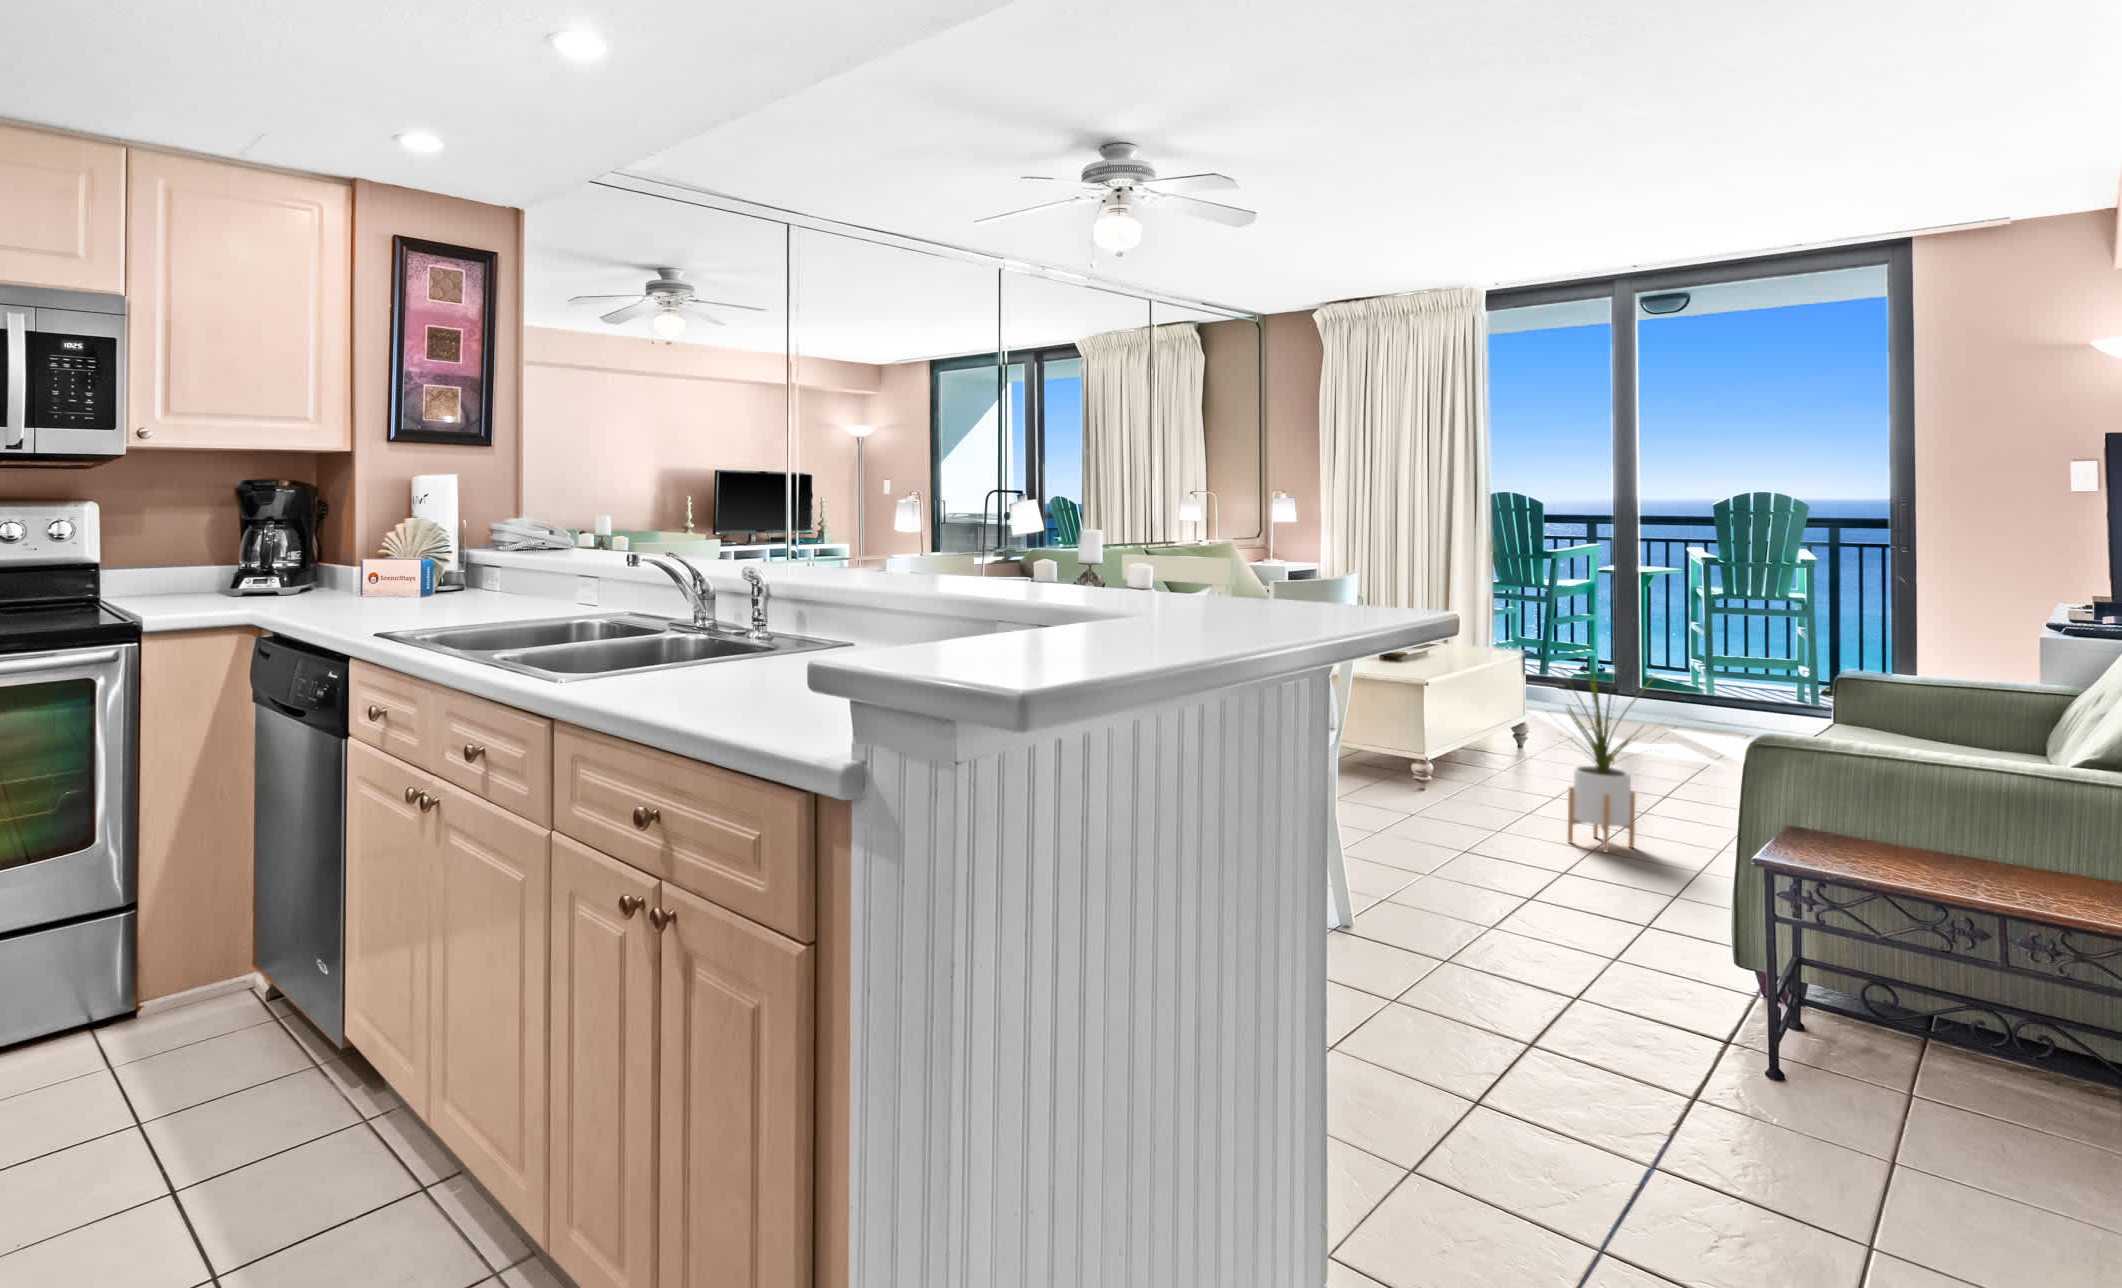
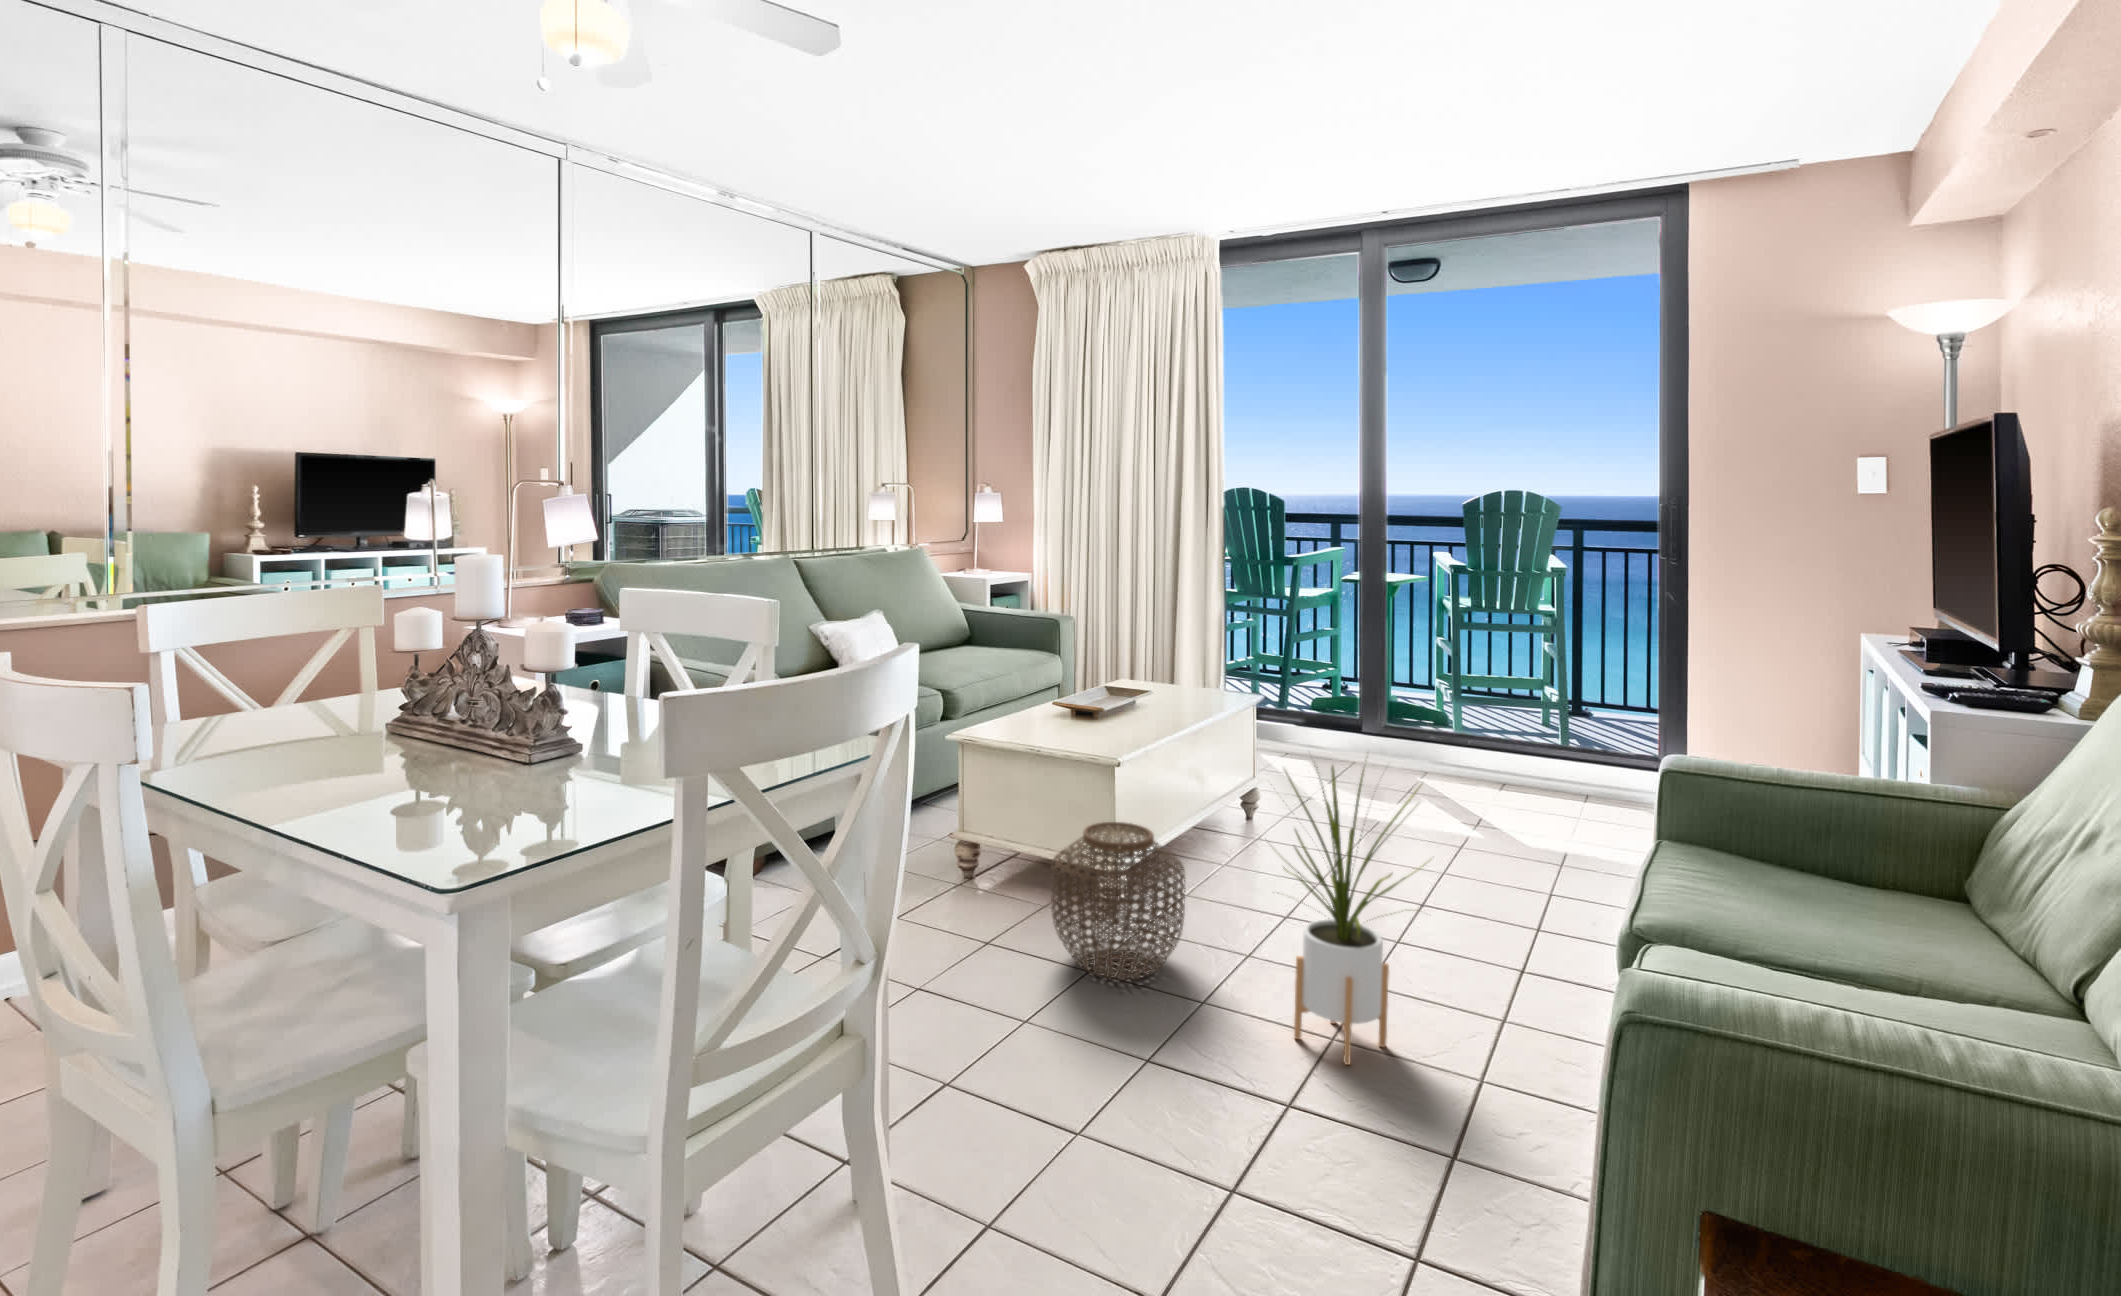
woven basket: none [1385,713,1484,816] -> present [1051,822,1185,980]

